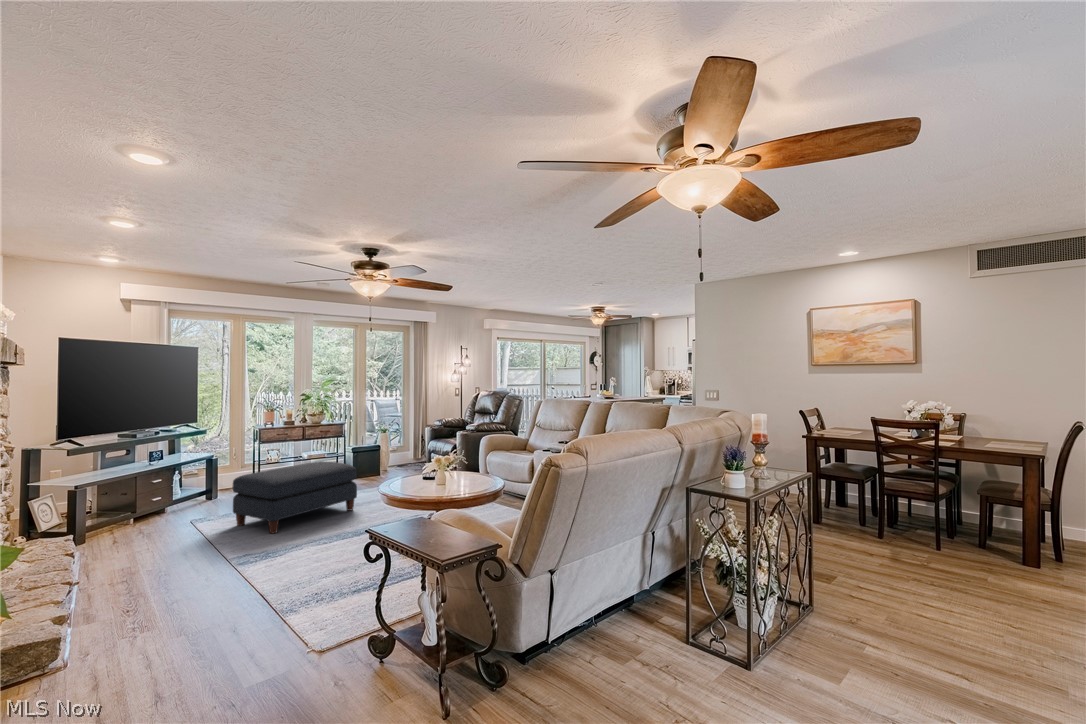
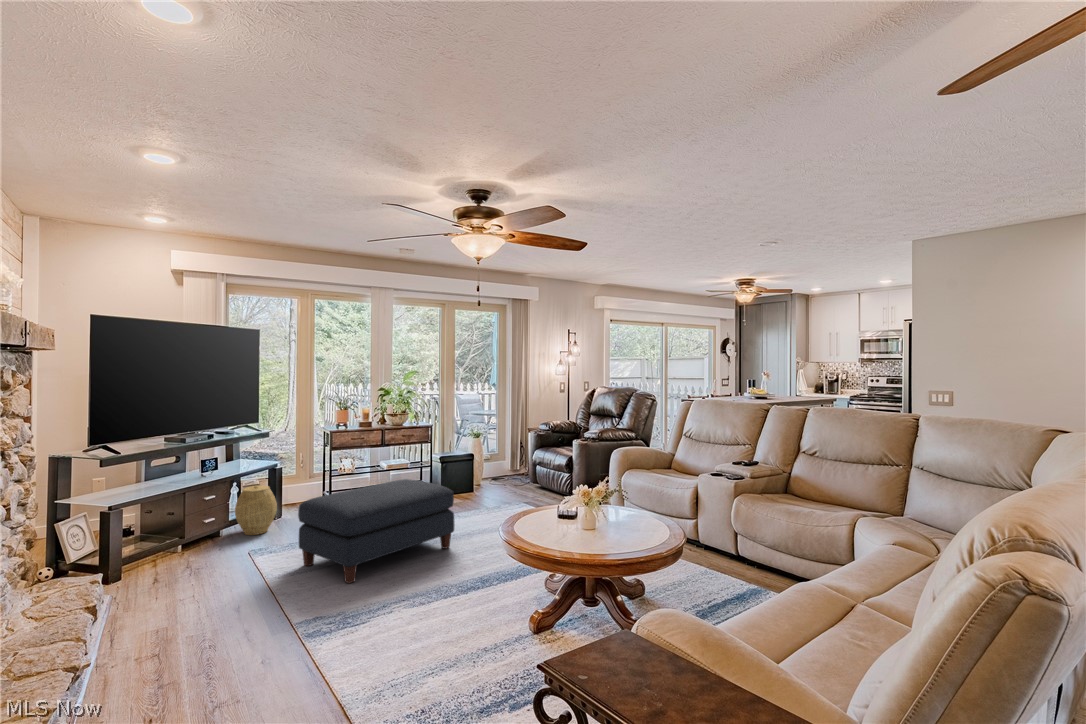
woven basket: none [178,471,214,510] -> present [235,486,277,535]

